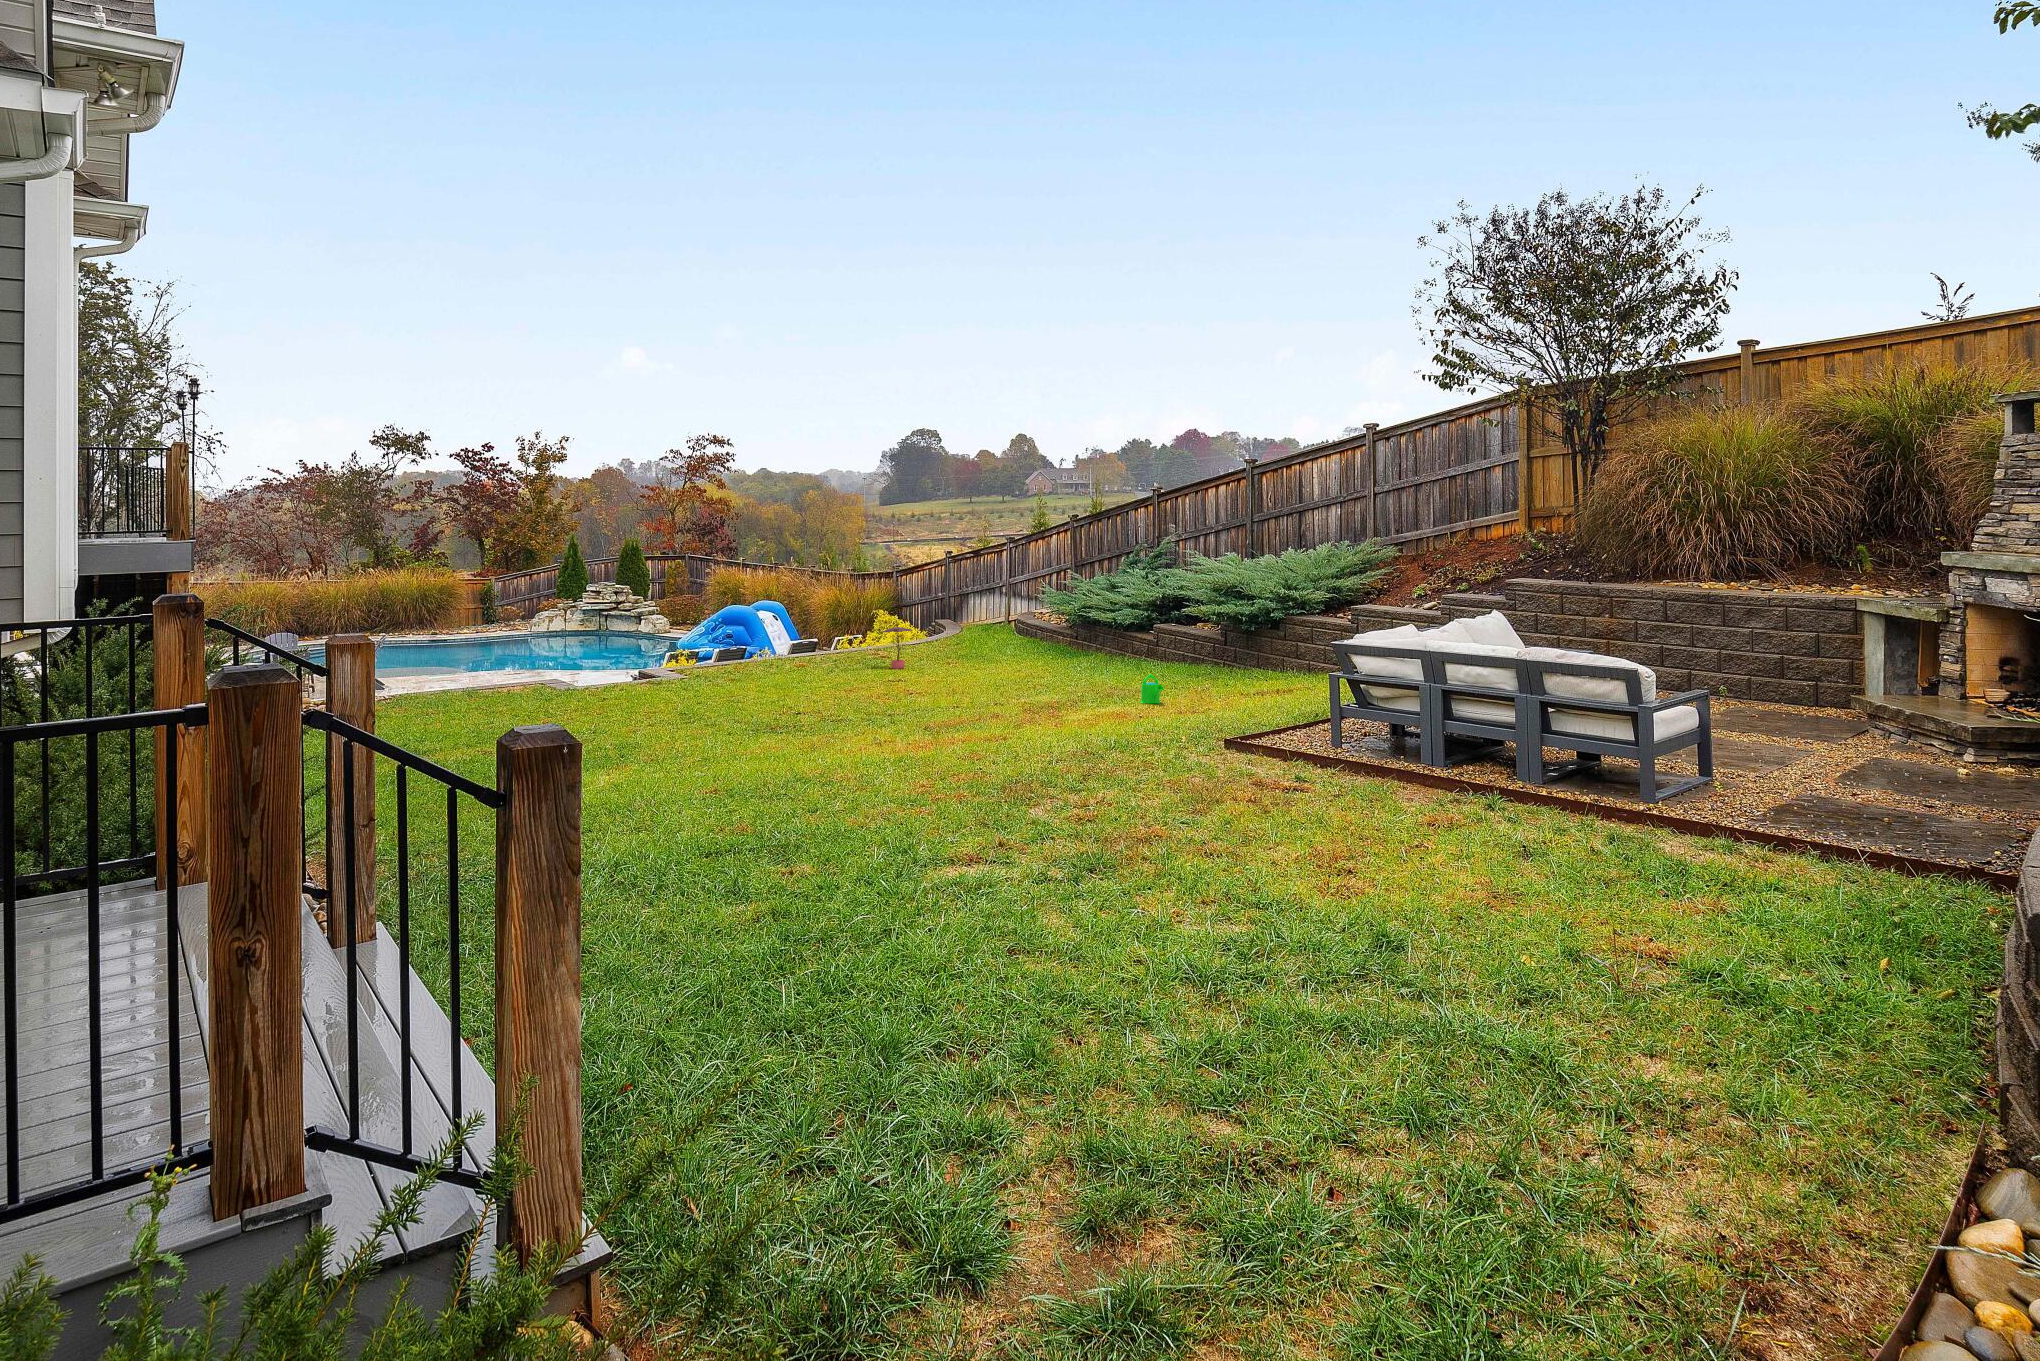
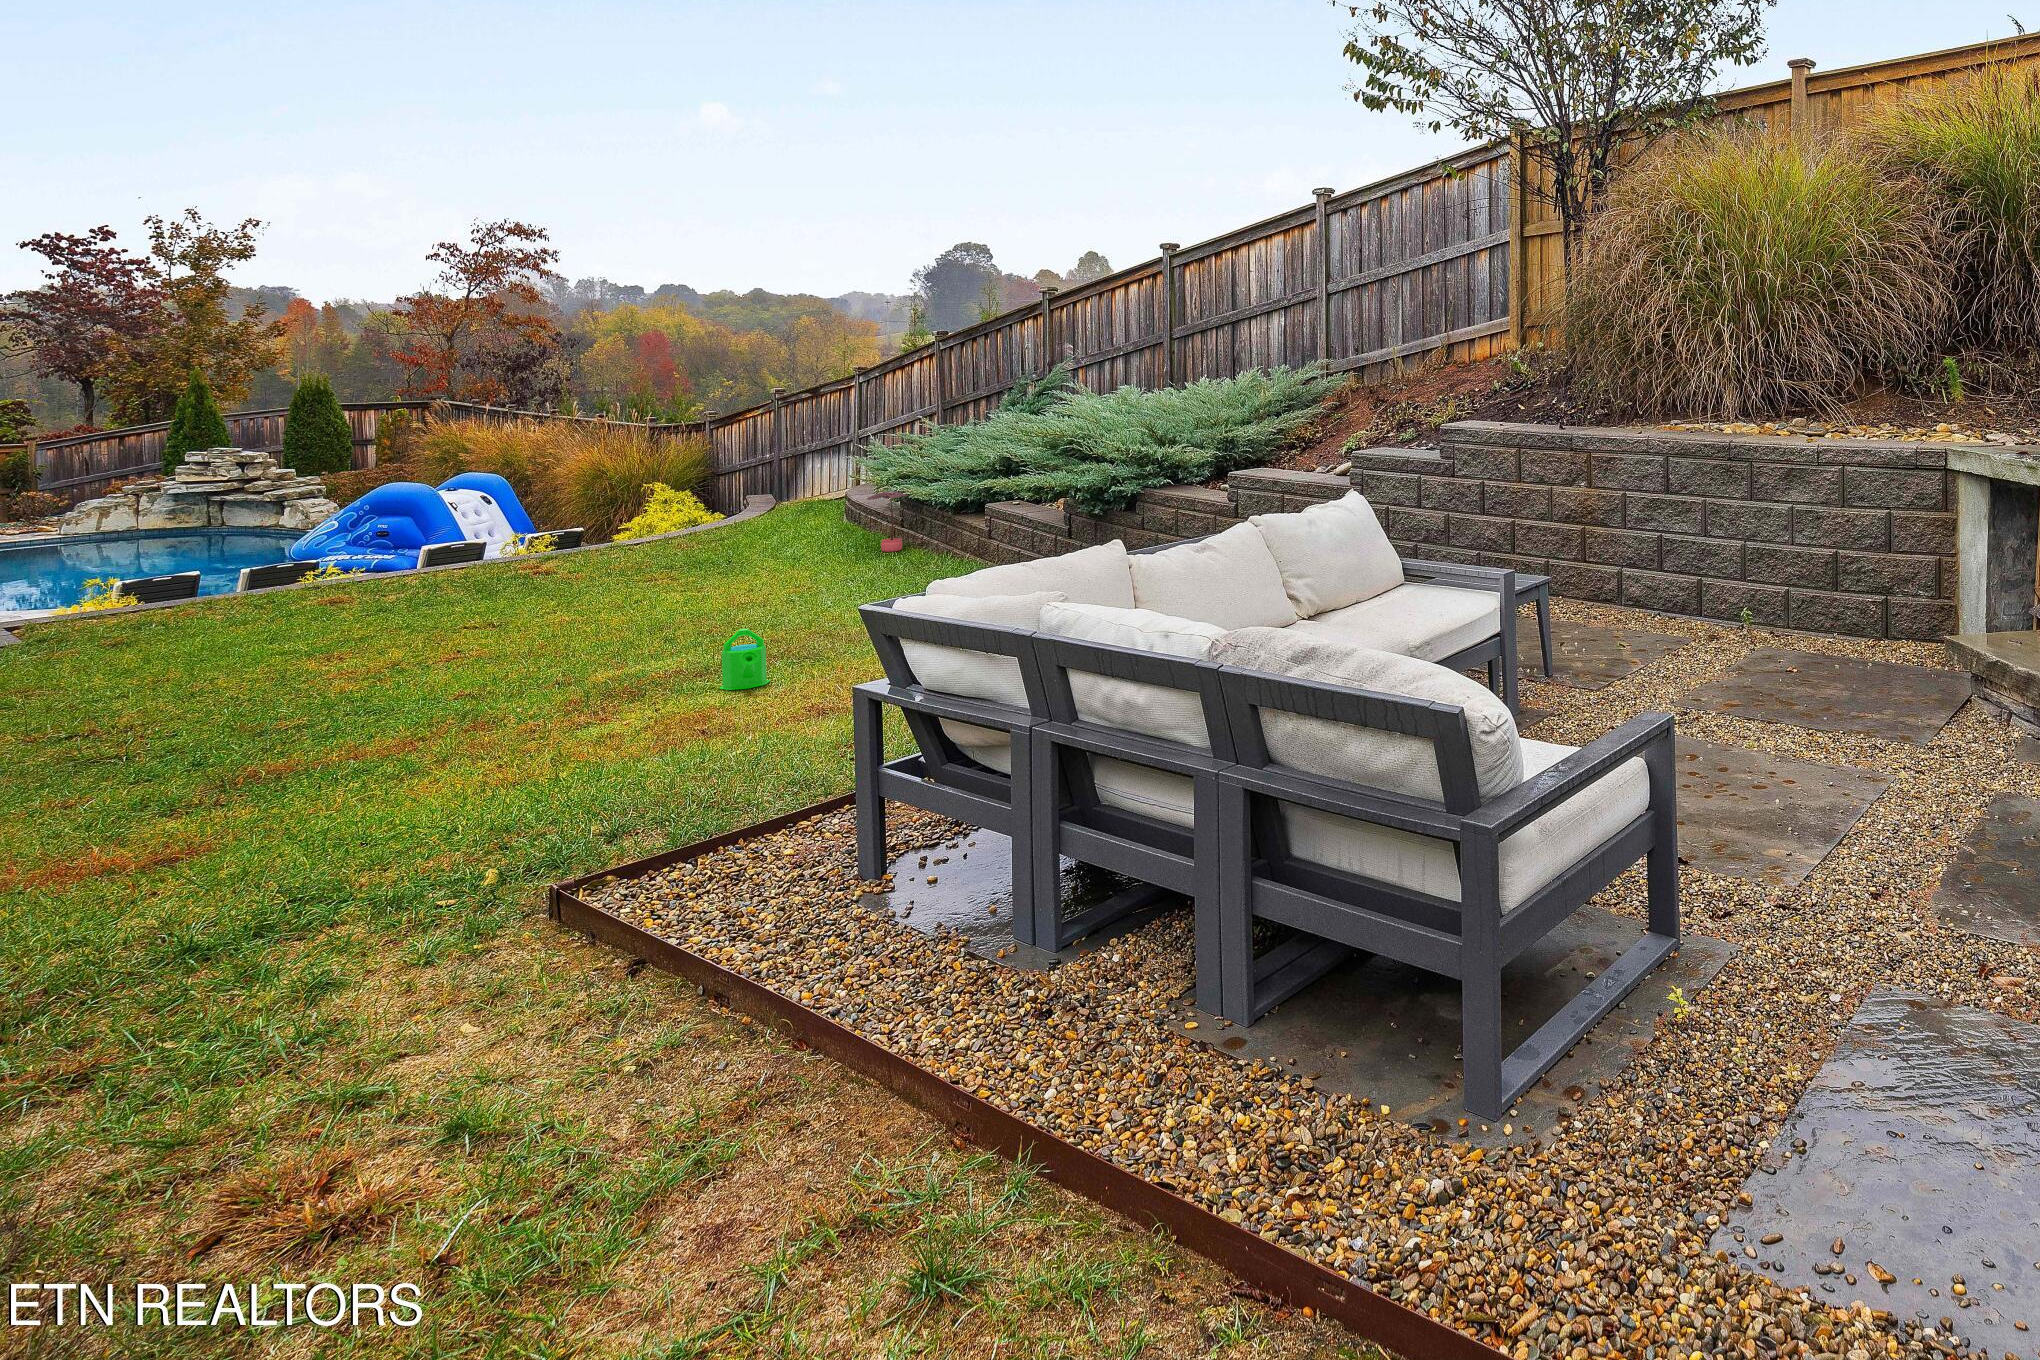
potted plant: present [883,627,912,669] -> present [867,491,908,552]

